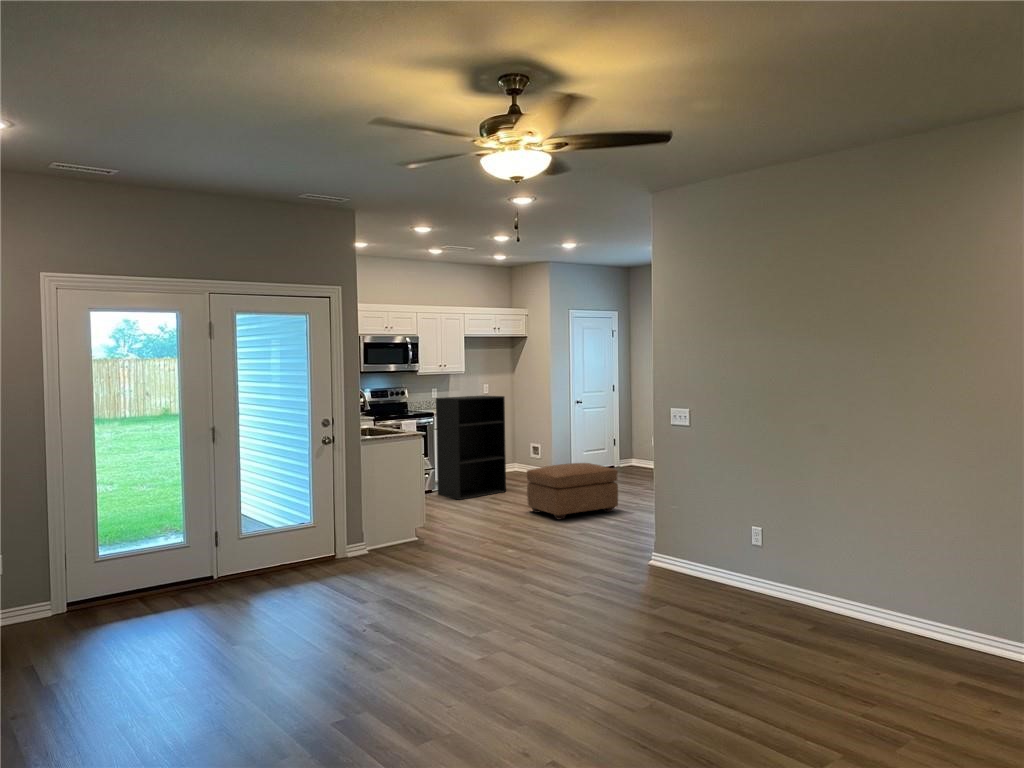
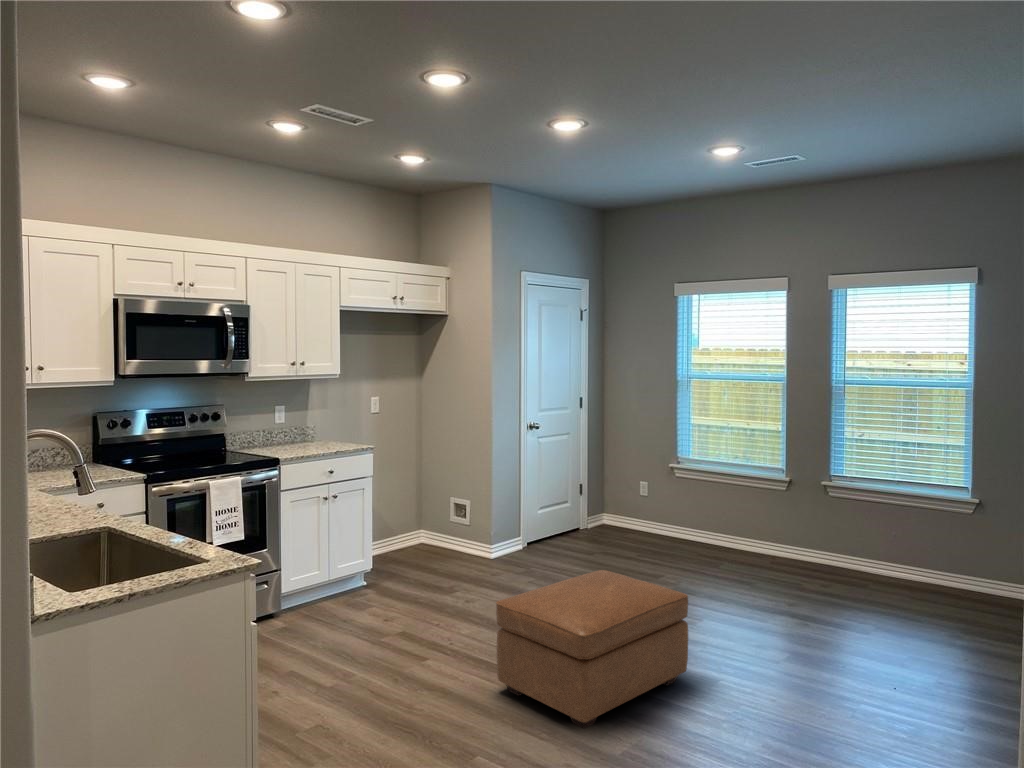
bookshelf: present [436,396,506,500] -> none [286,422,425,647]

